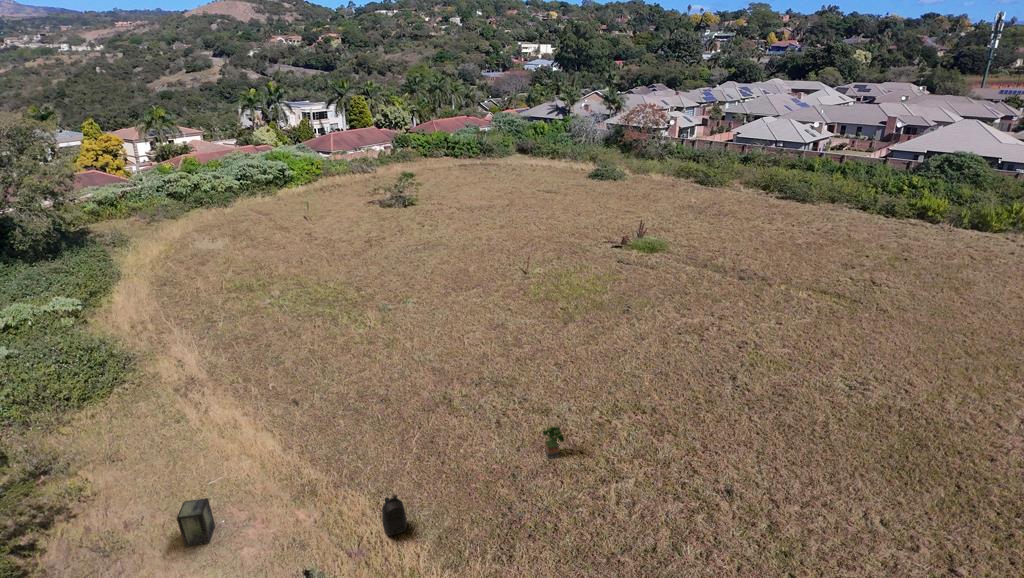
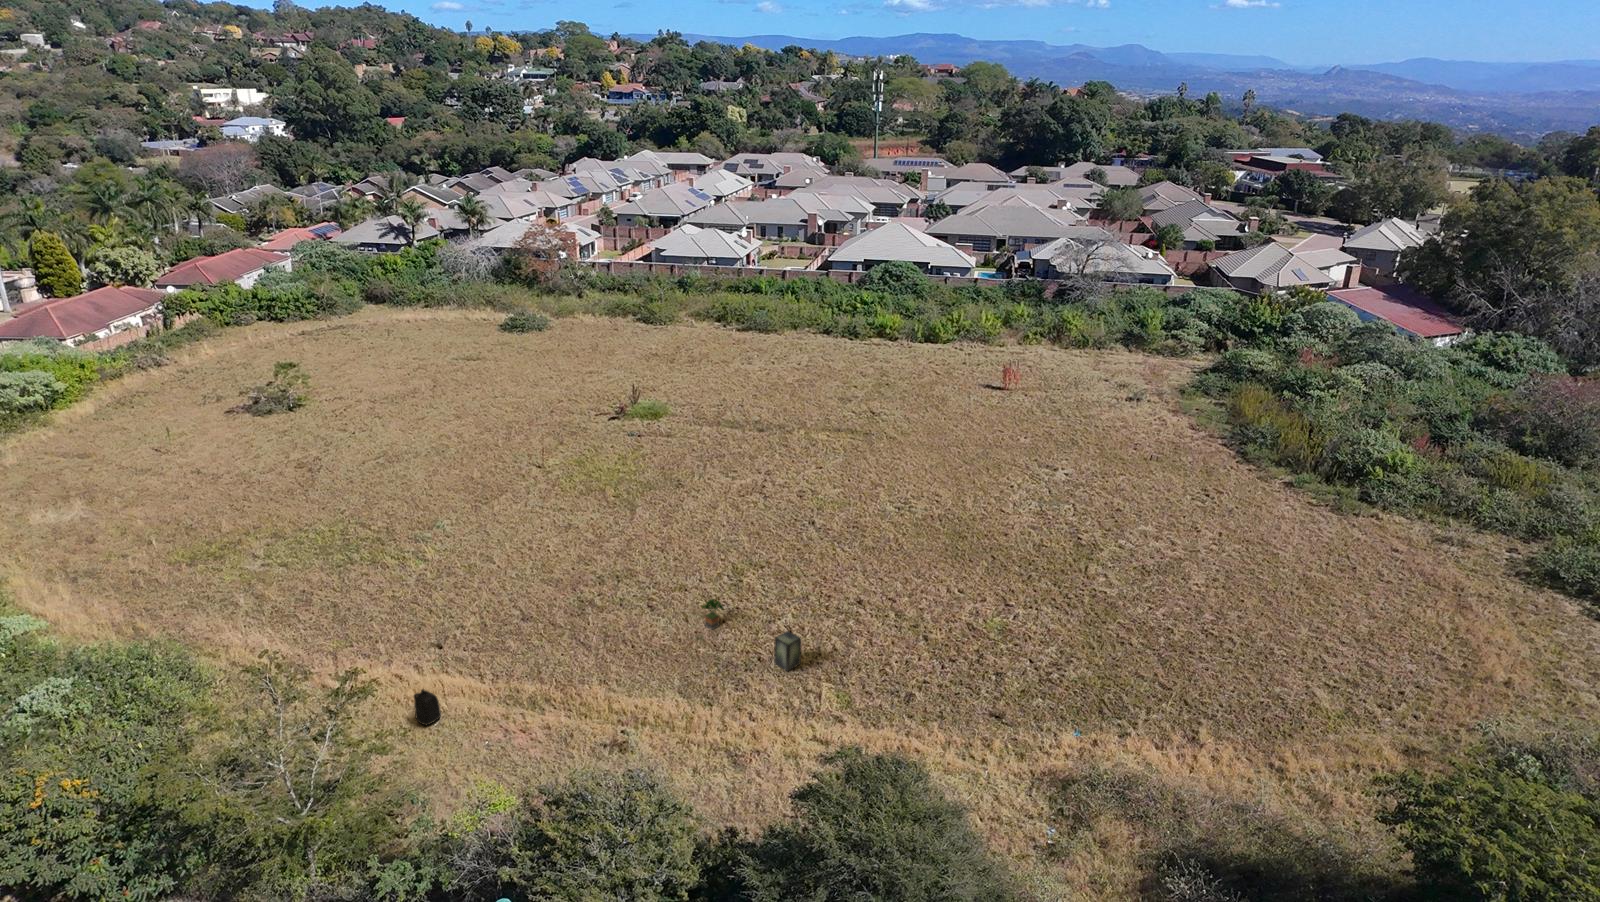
backpack: present [382,495,407,536] -> present [414,689,441,725]
storage box: present [177,498,215,547] -> present [774,631,801,671]

